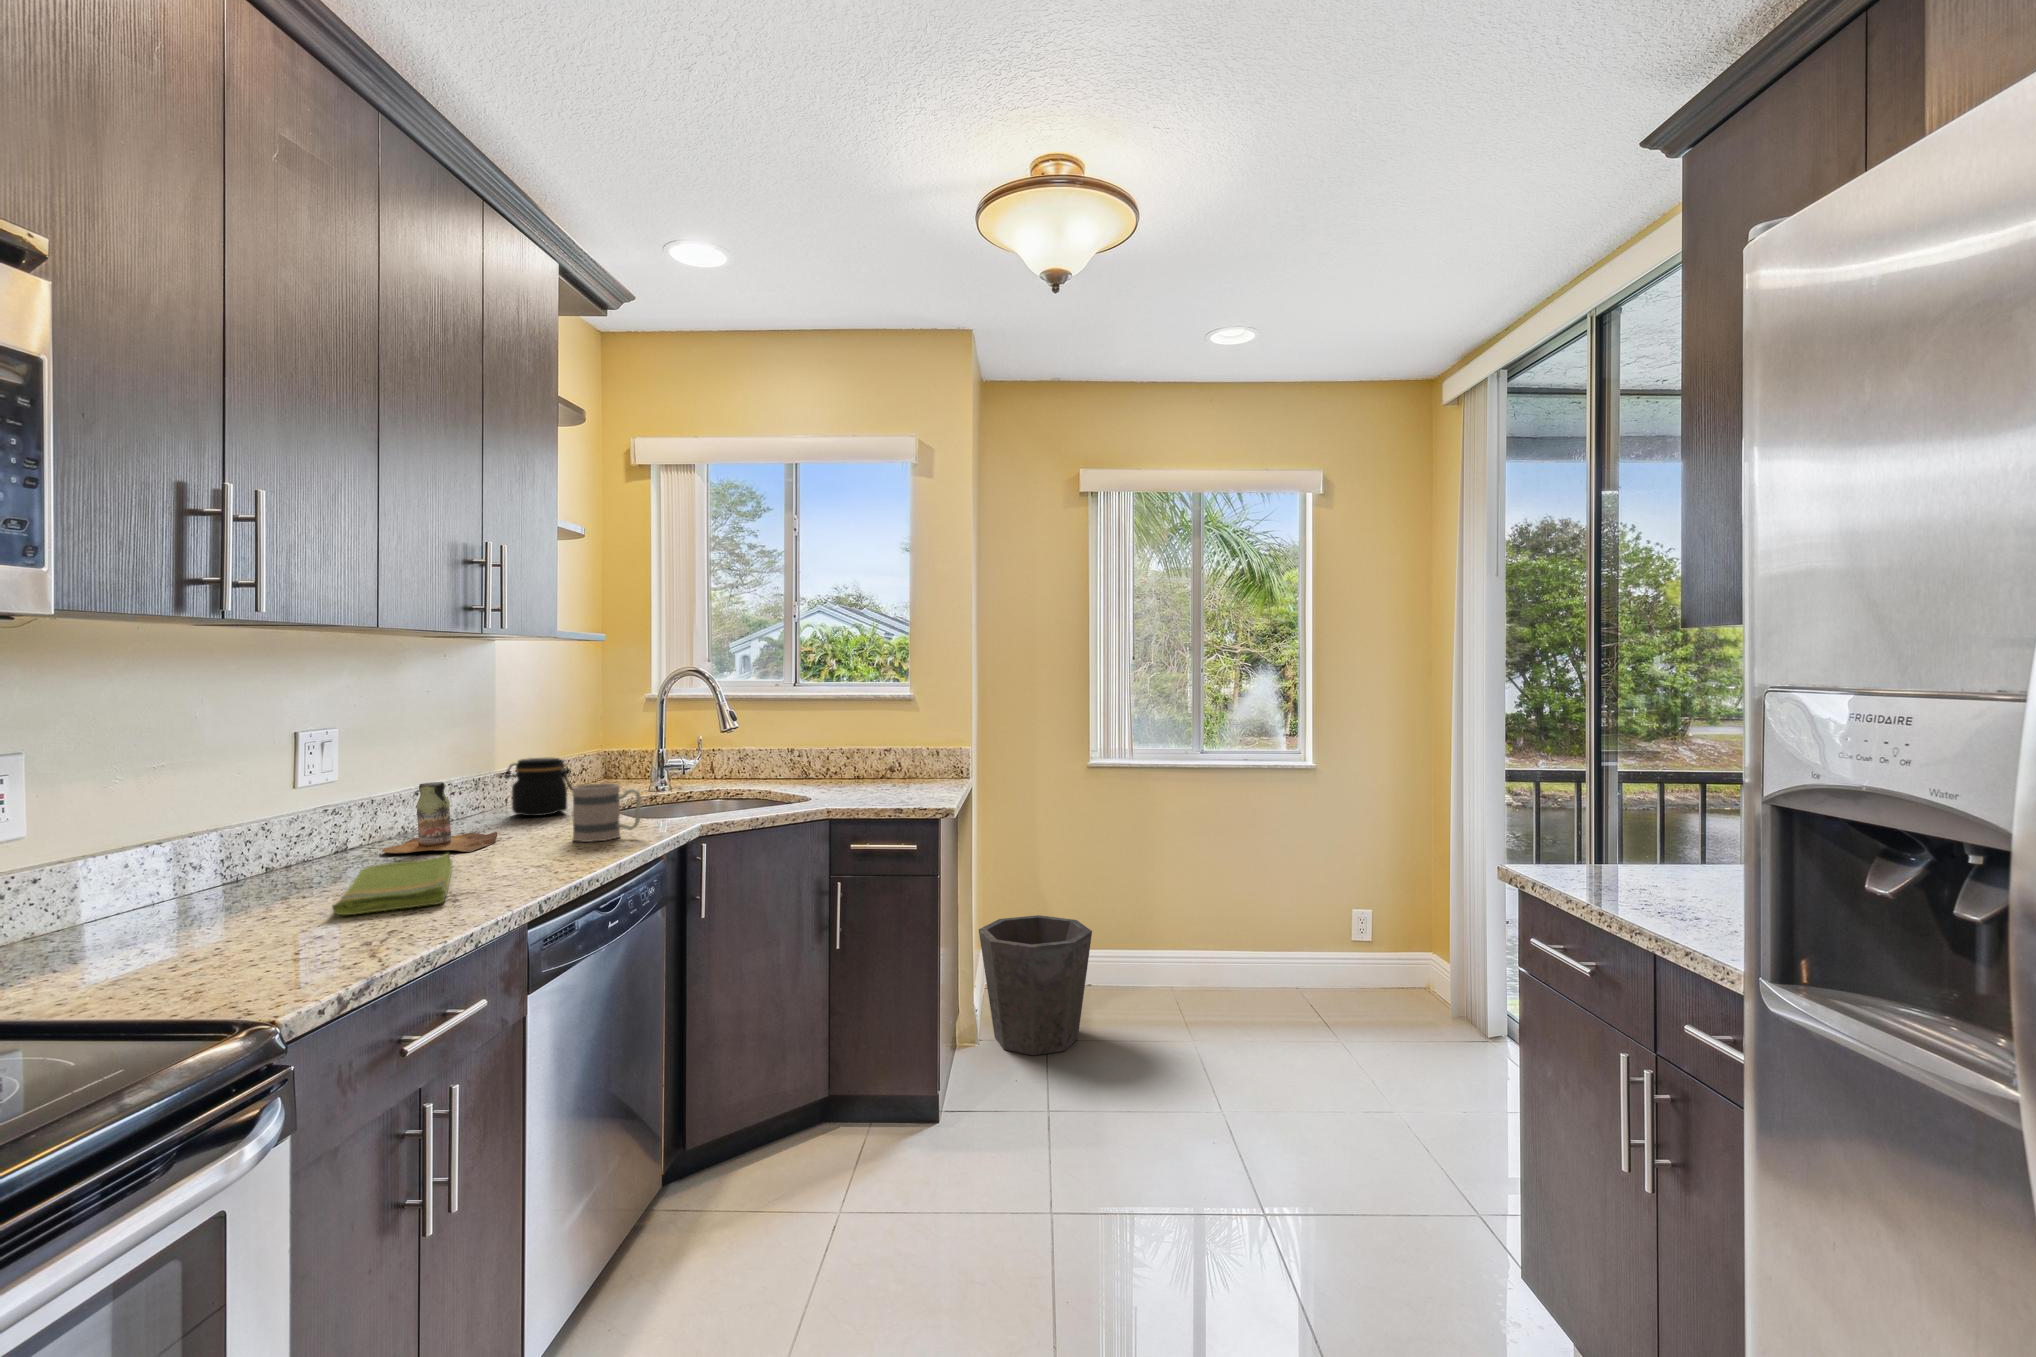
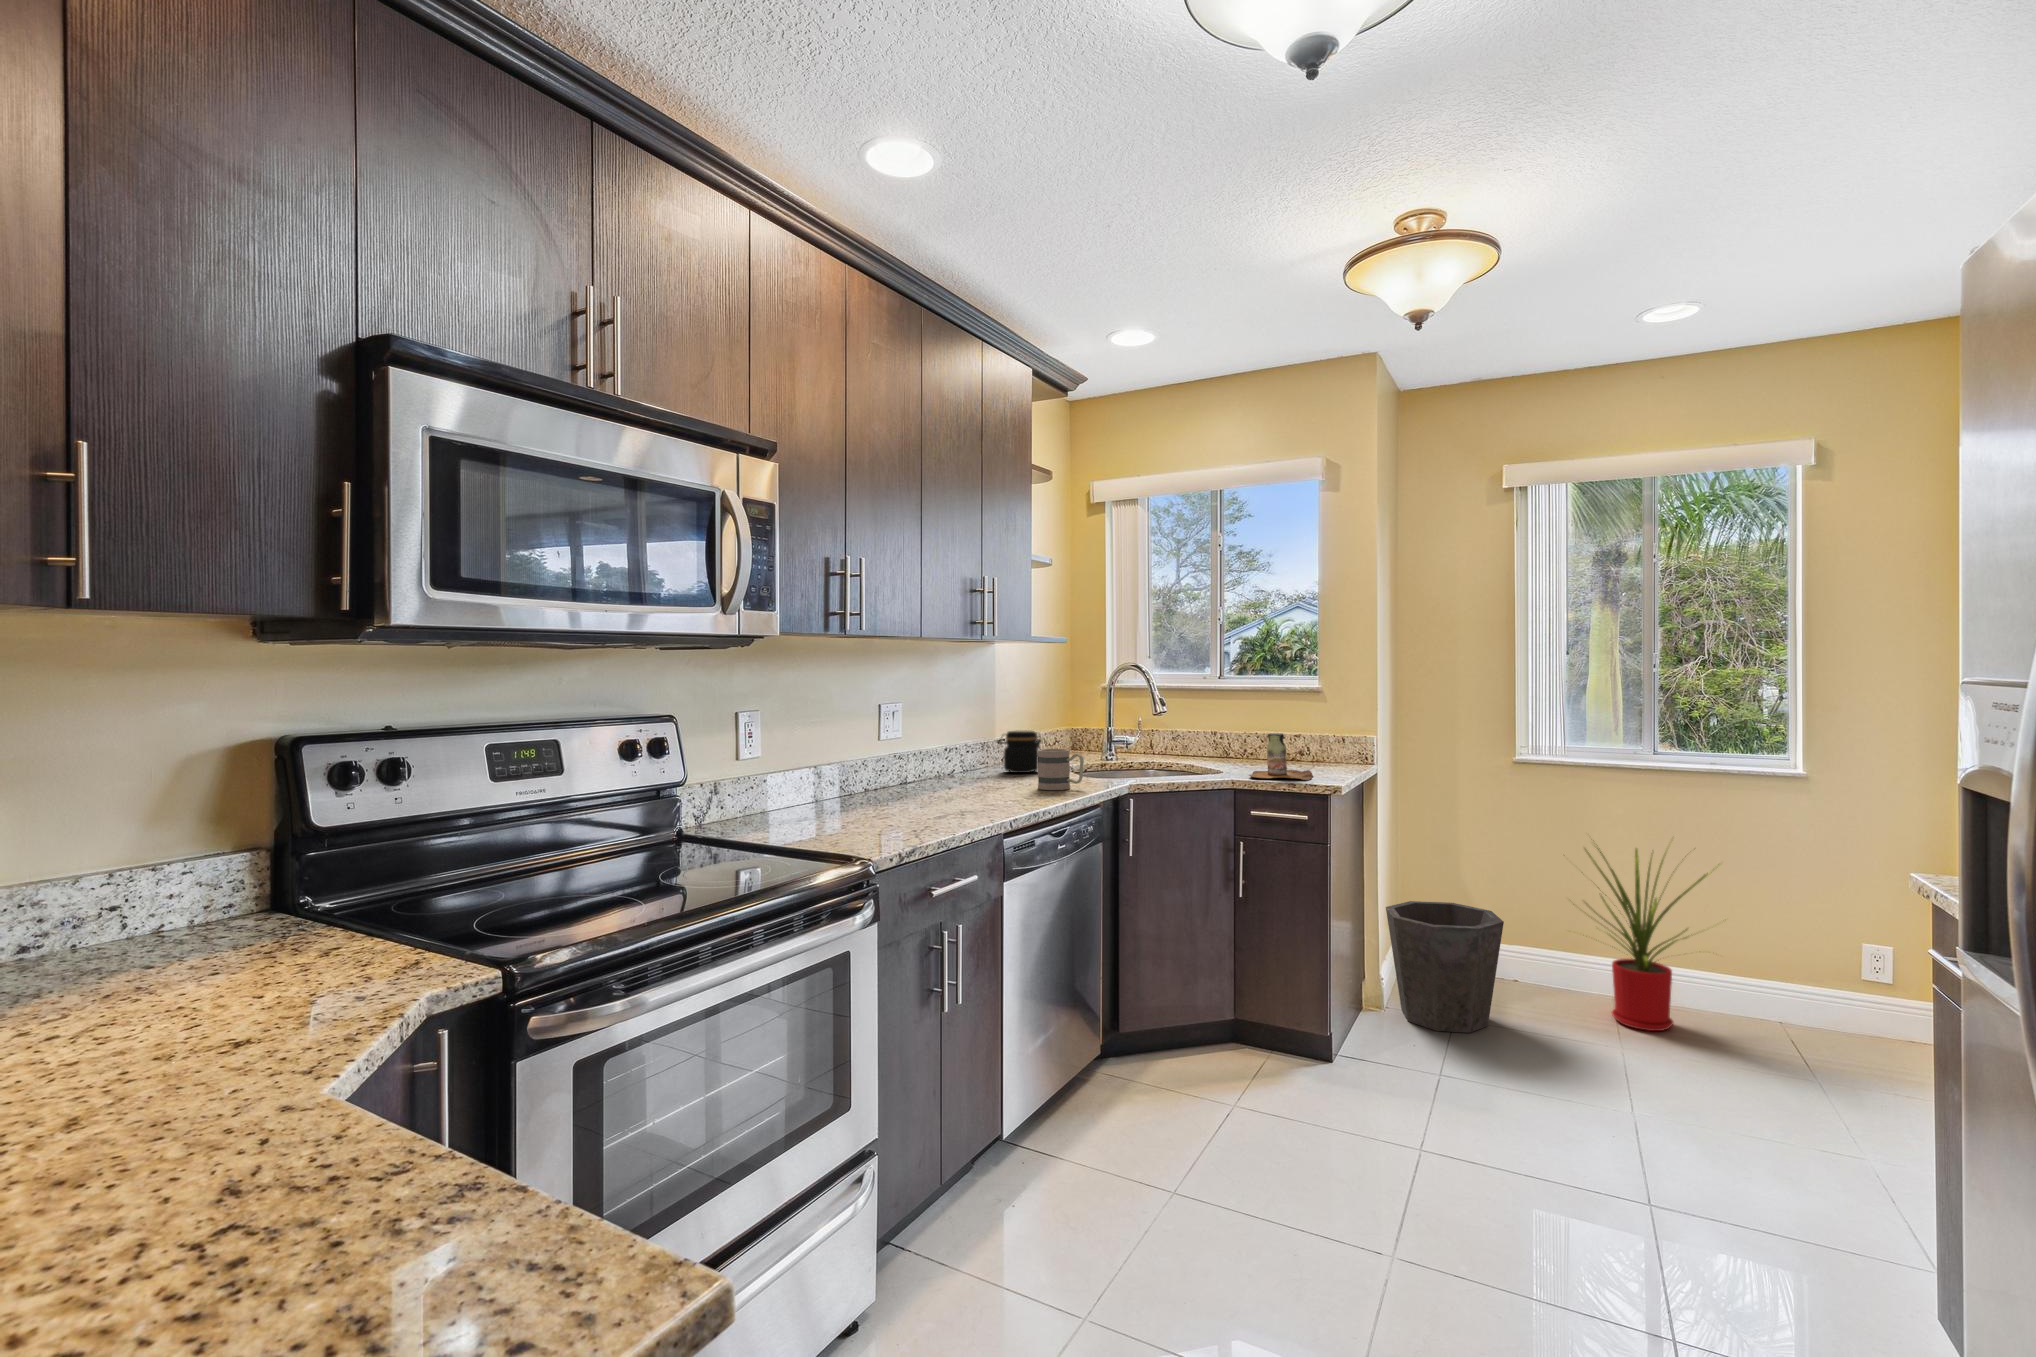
bottle: present [382,782,498,853] -> present [1249,733,1313,780]
house plant: none [1133,830,1267,1016] -> present [1573,848,1719,1031]
dish towel: present [332,853,452,915] -> none [898,788,963,817]

